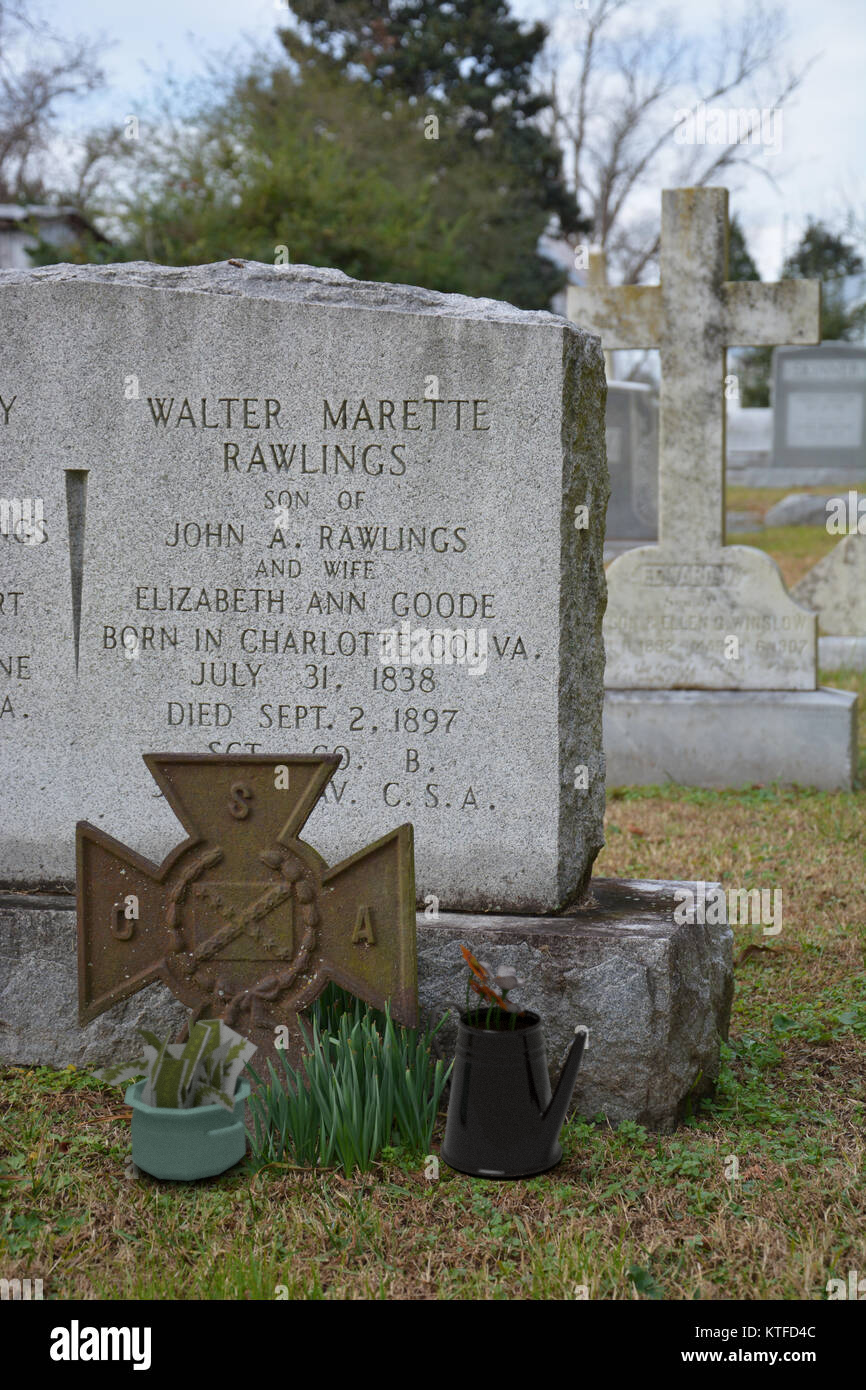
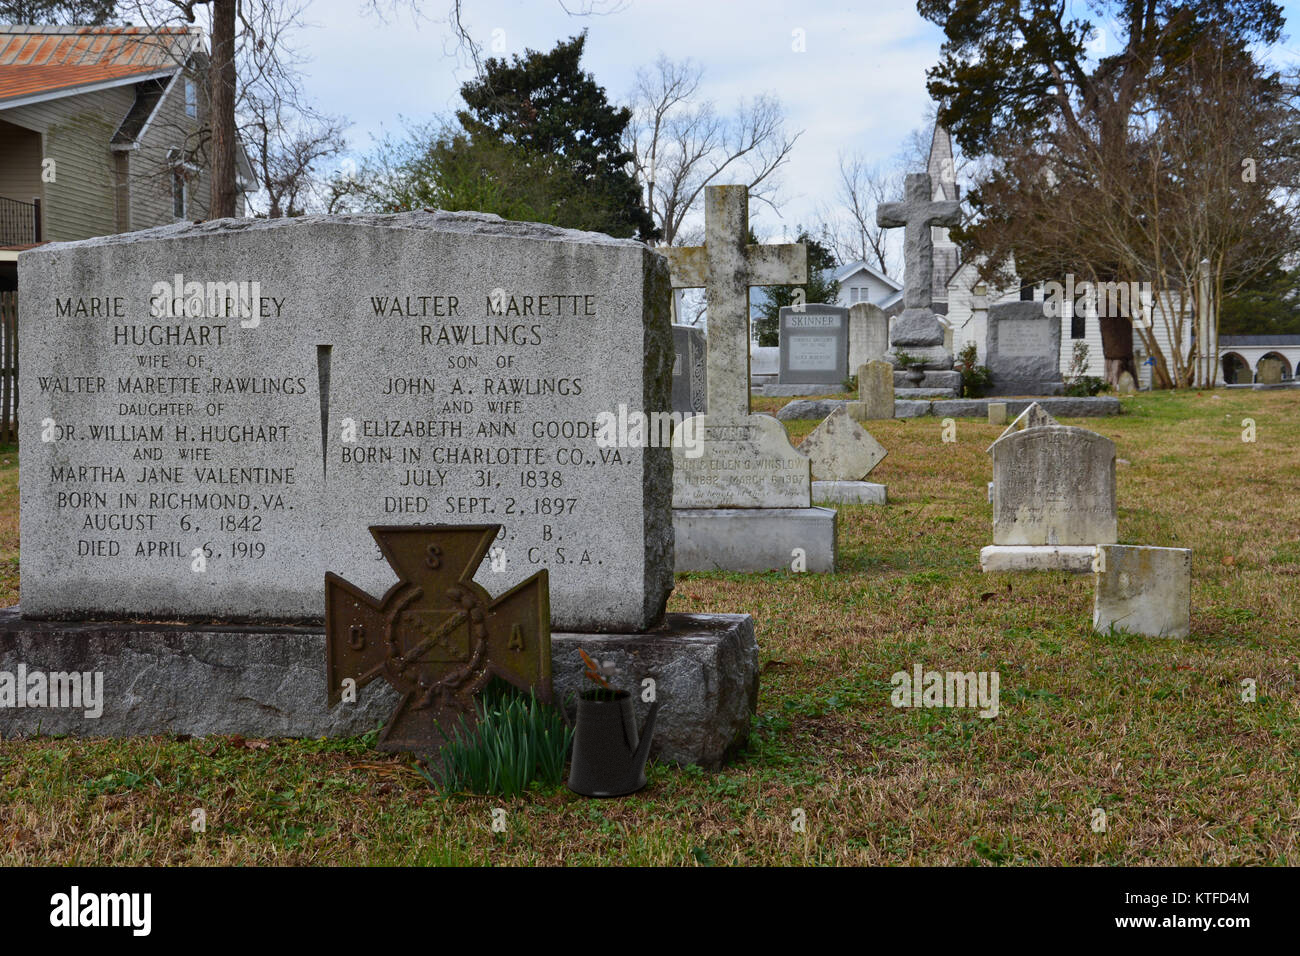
decorative plant: present [90,1017,257,1181] -> none [334,699,447,806]

